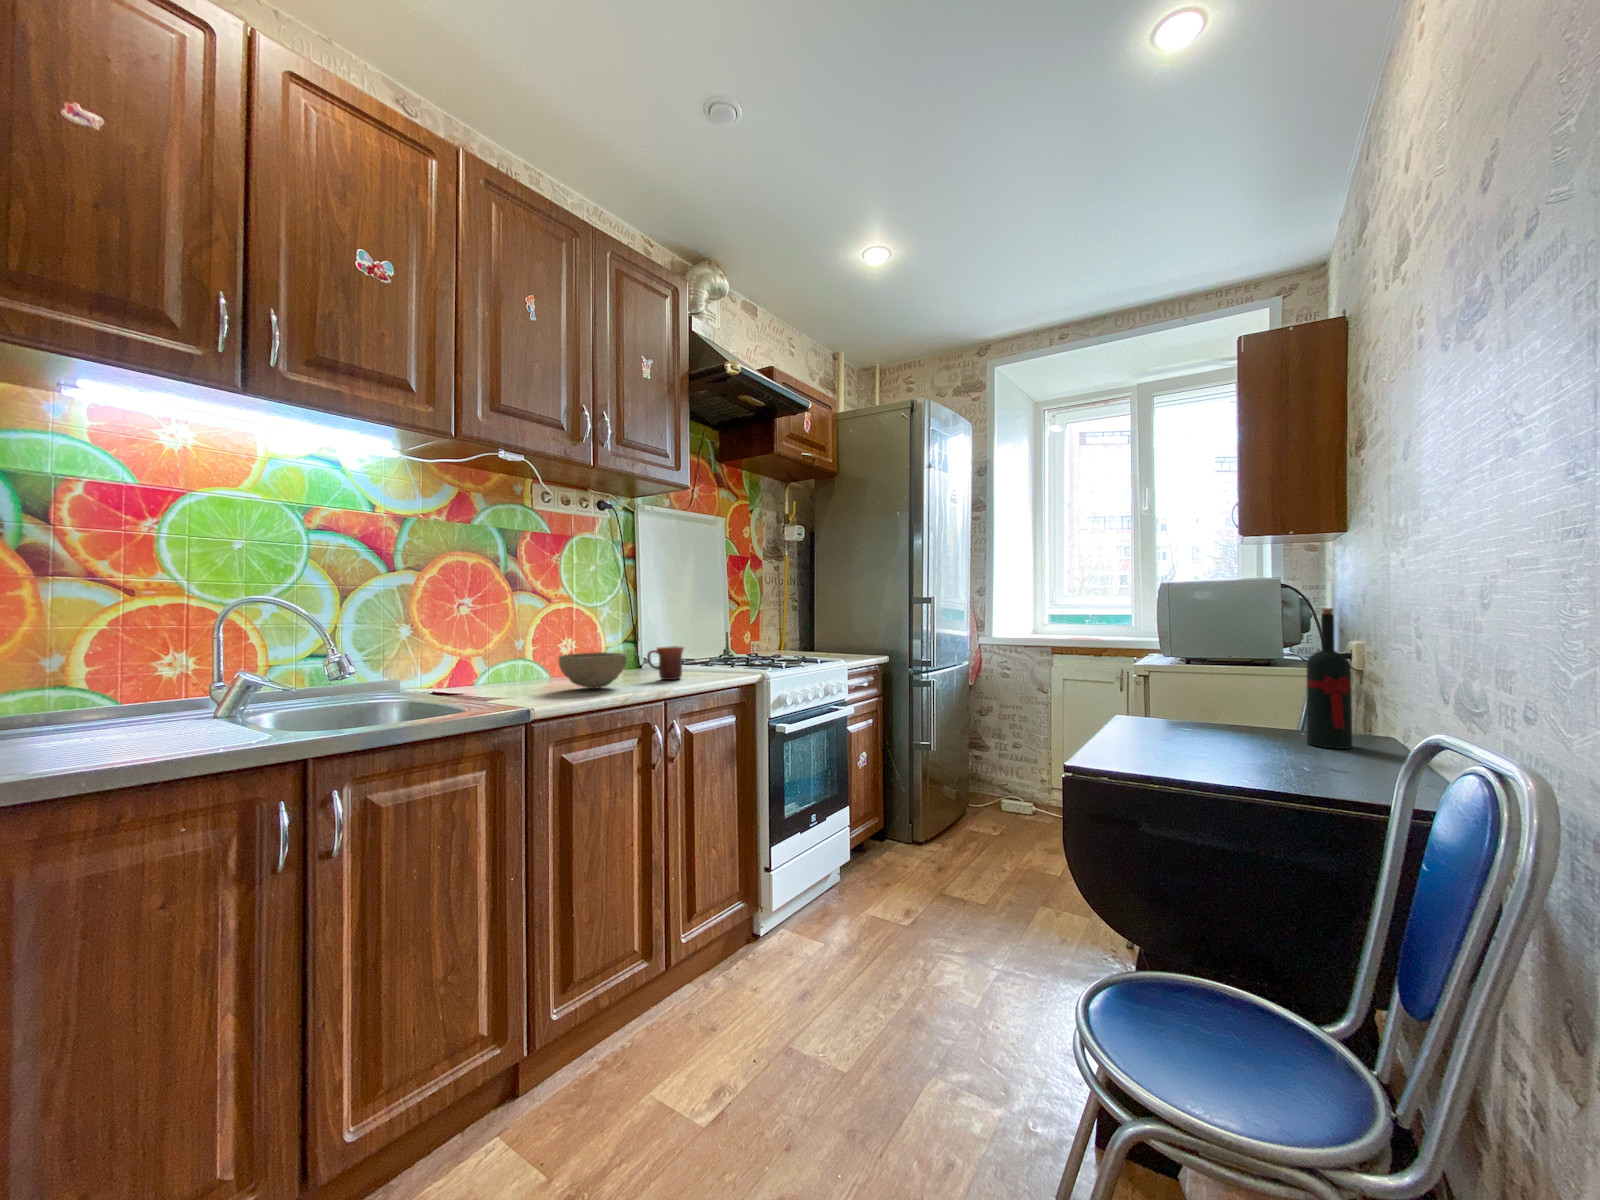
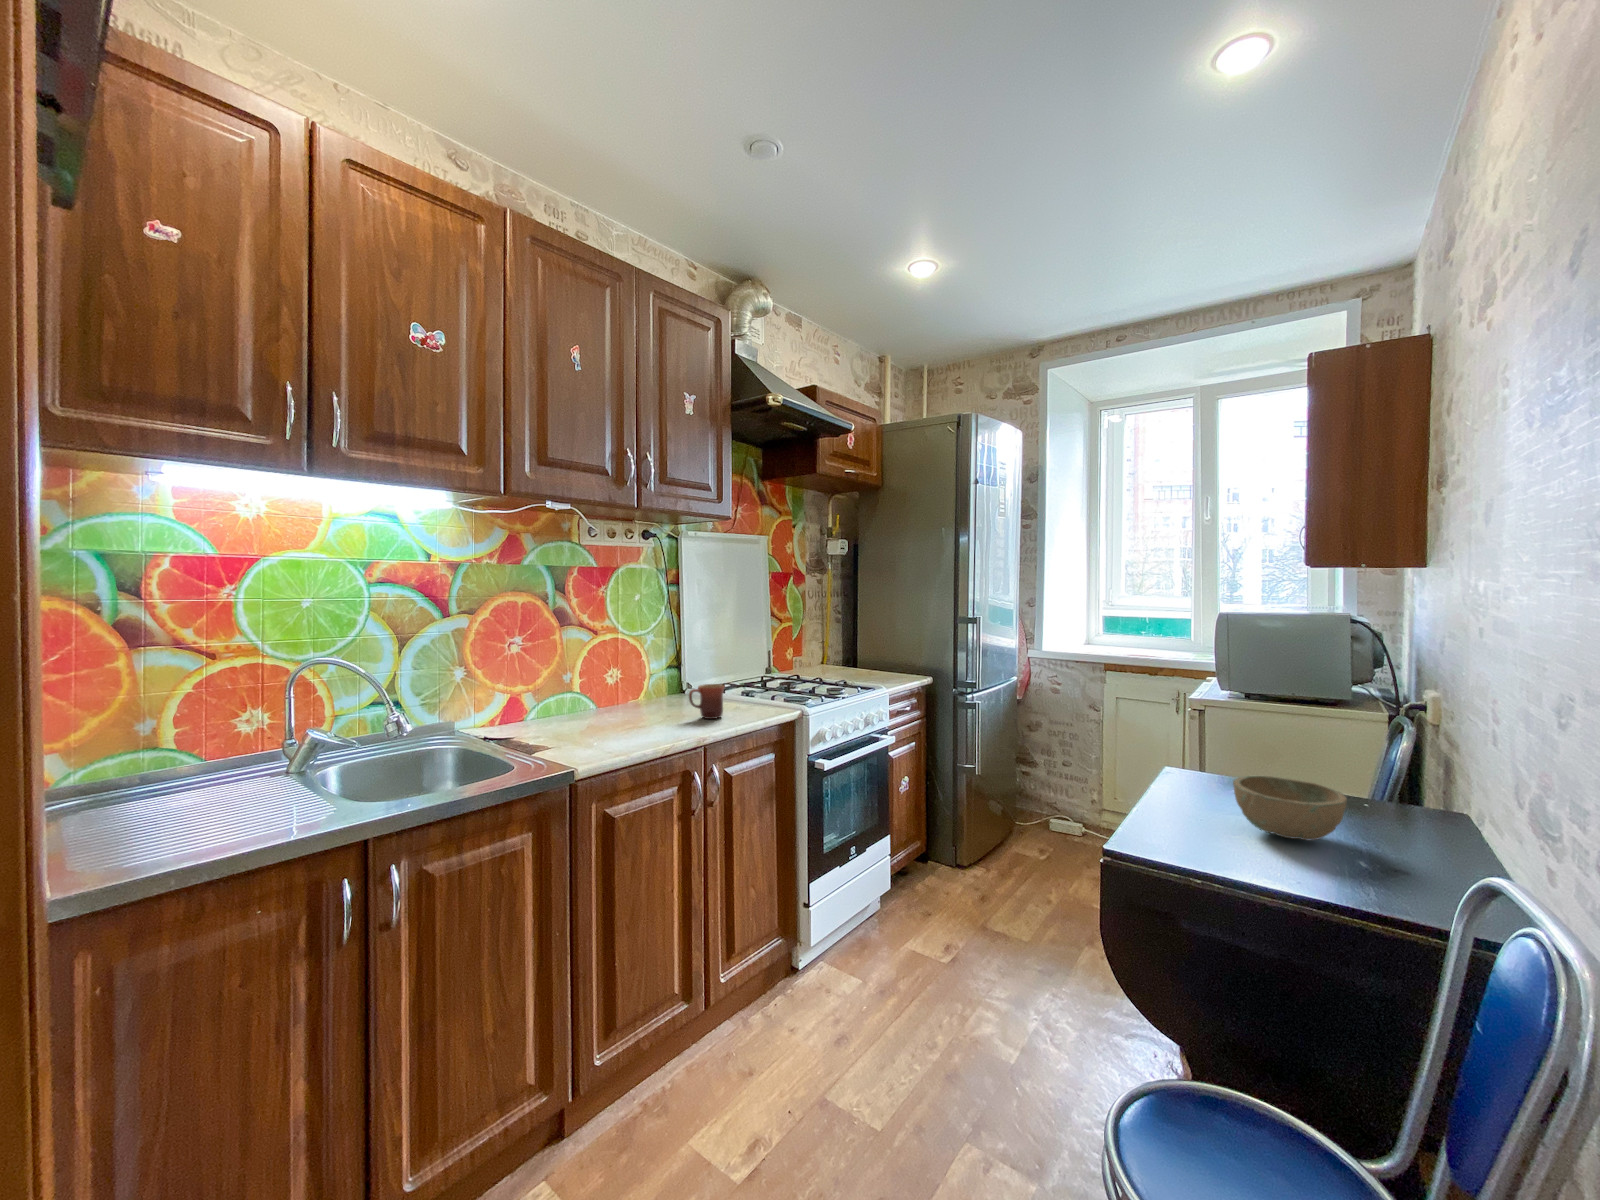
wine bottle: present [1306,608,1353,749] -> none [1370,684,1420,834]
bowl: present [559,652,627,689] -> present [1233,776,1347,840]

